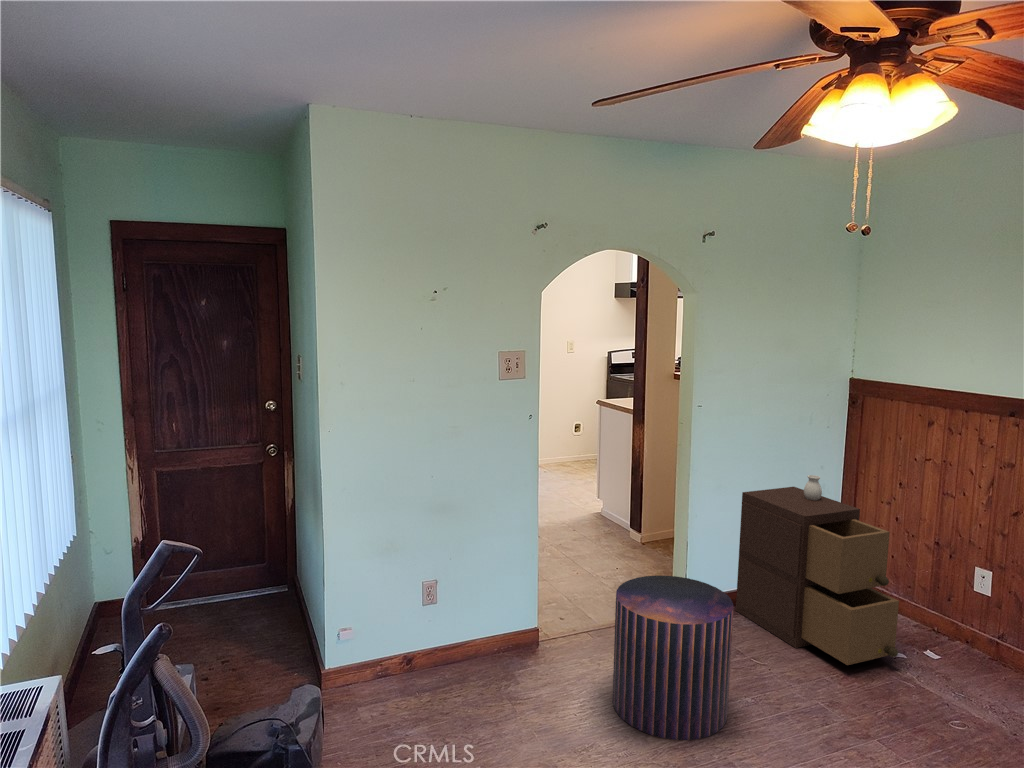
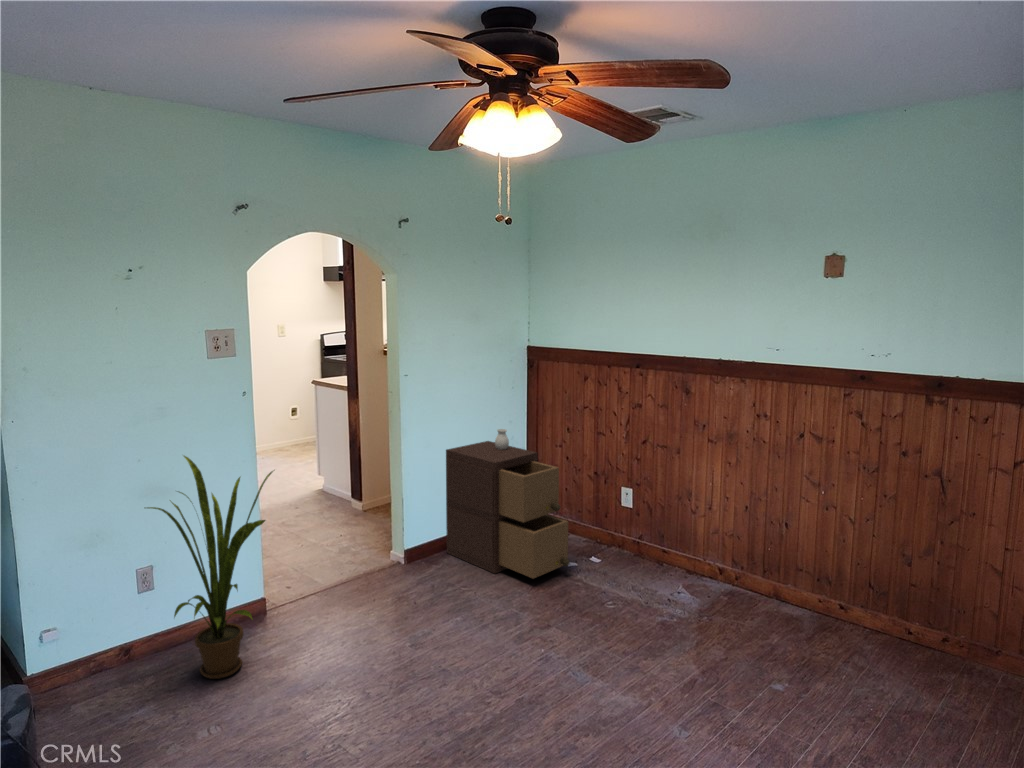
house plant: none [428,472,560,710] -> present [147,456,273,679]
pouf: present [612,575,734,740] -> none [337,527,440,666]

